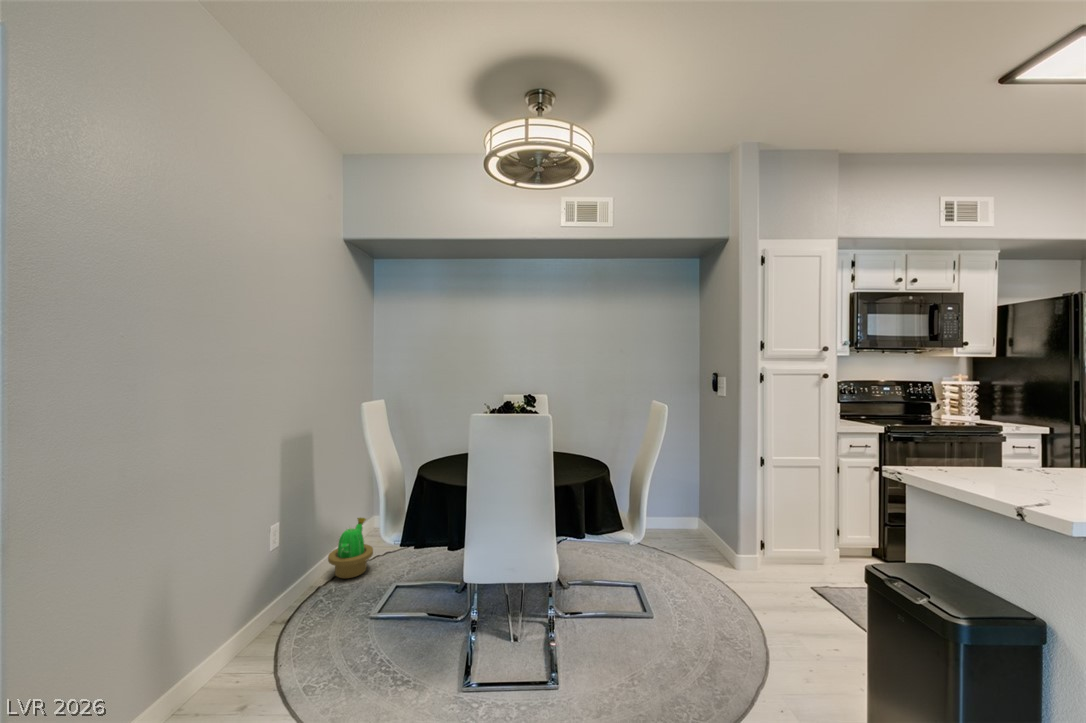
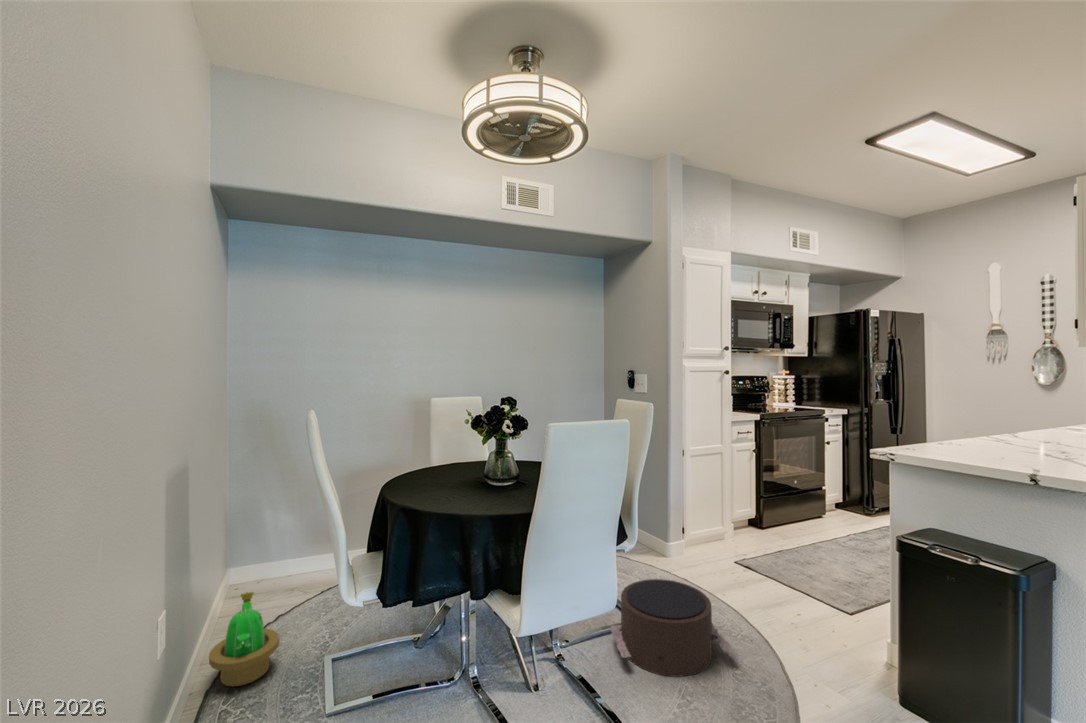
pouf: none [594,576,716,680] -> present [611,579,734,677]

